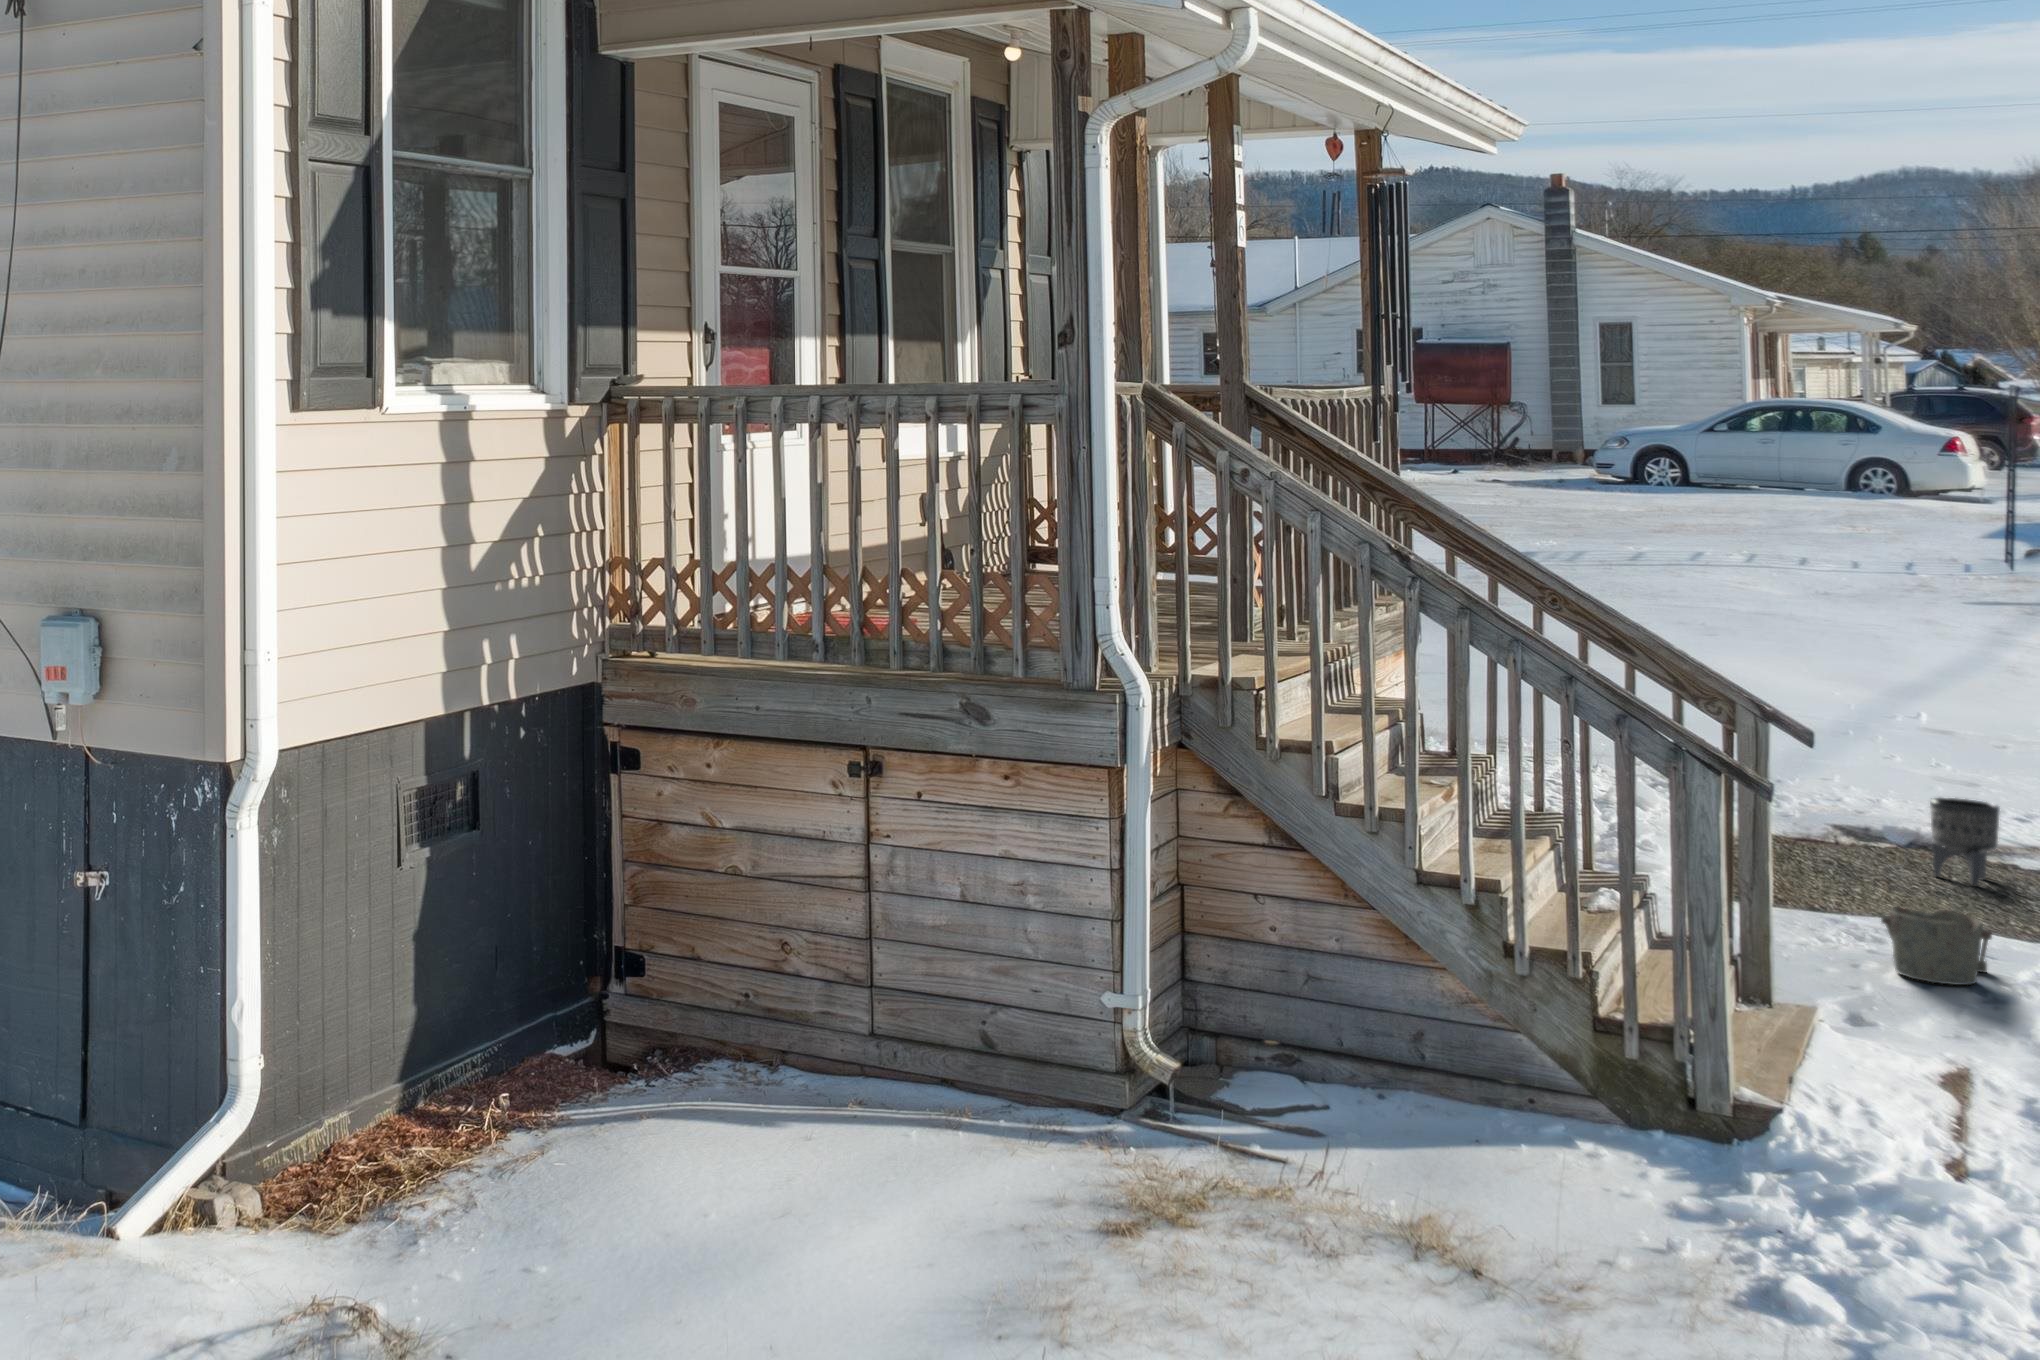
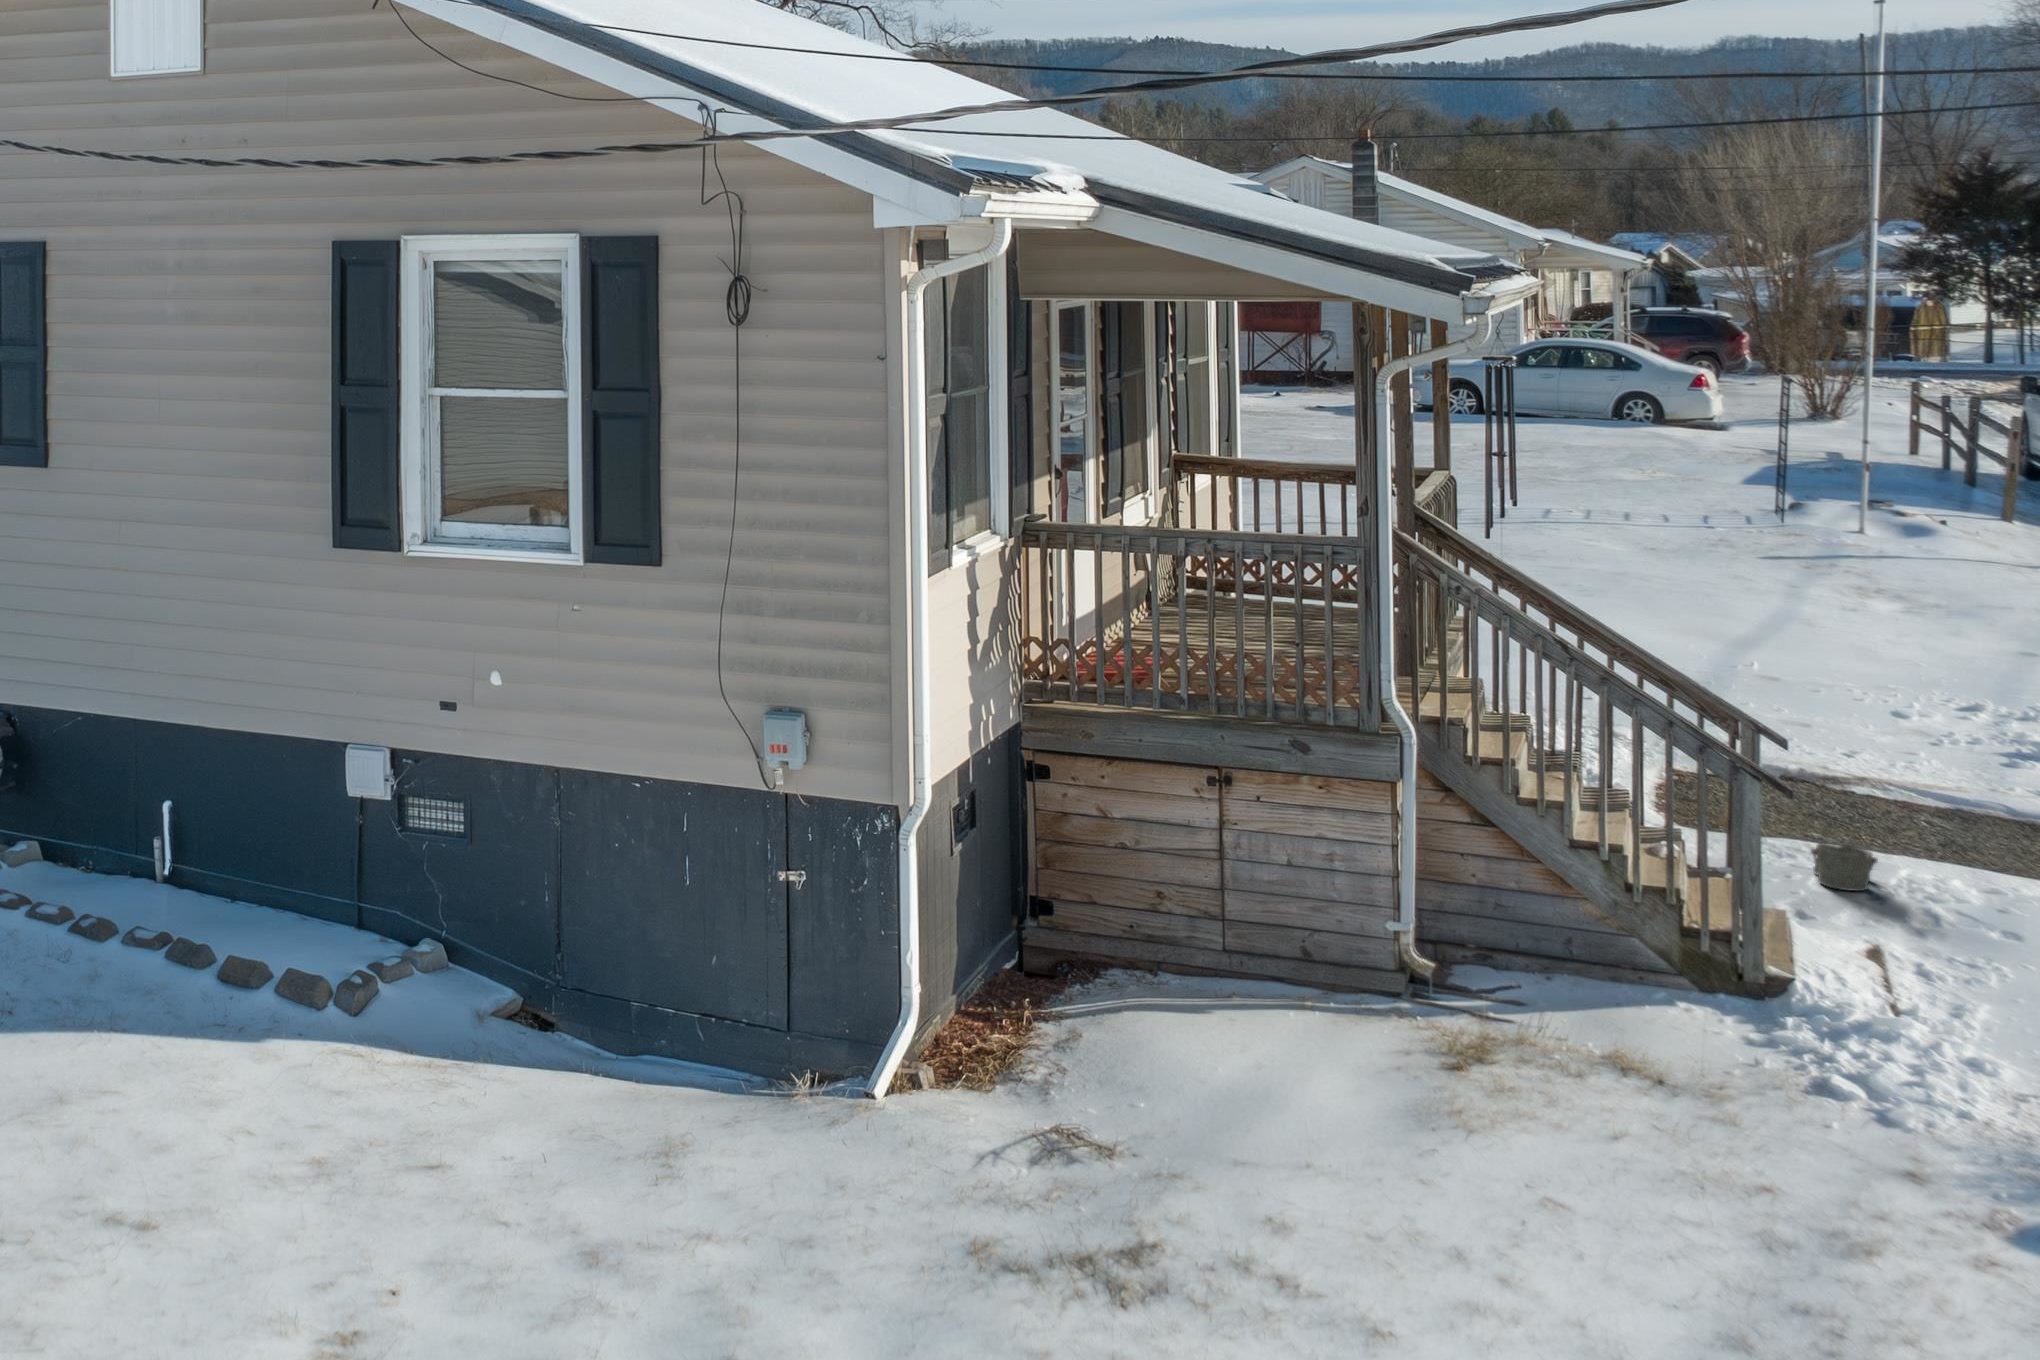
planter: present [1930,798,2000,885] -> none [1811,756,1855,814]

